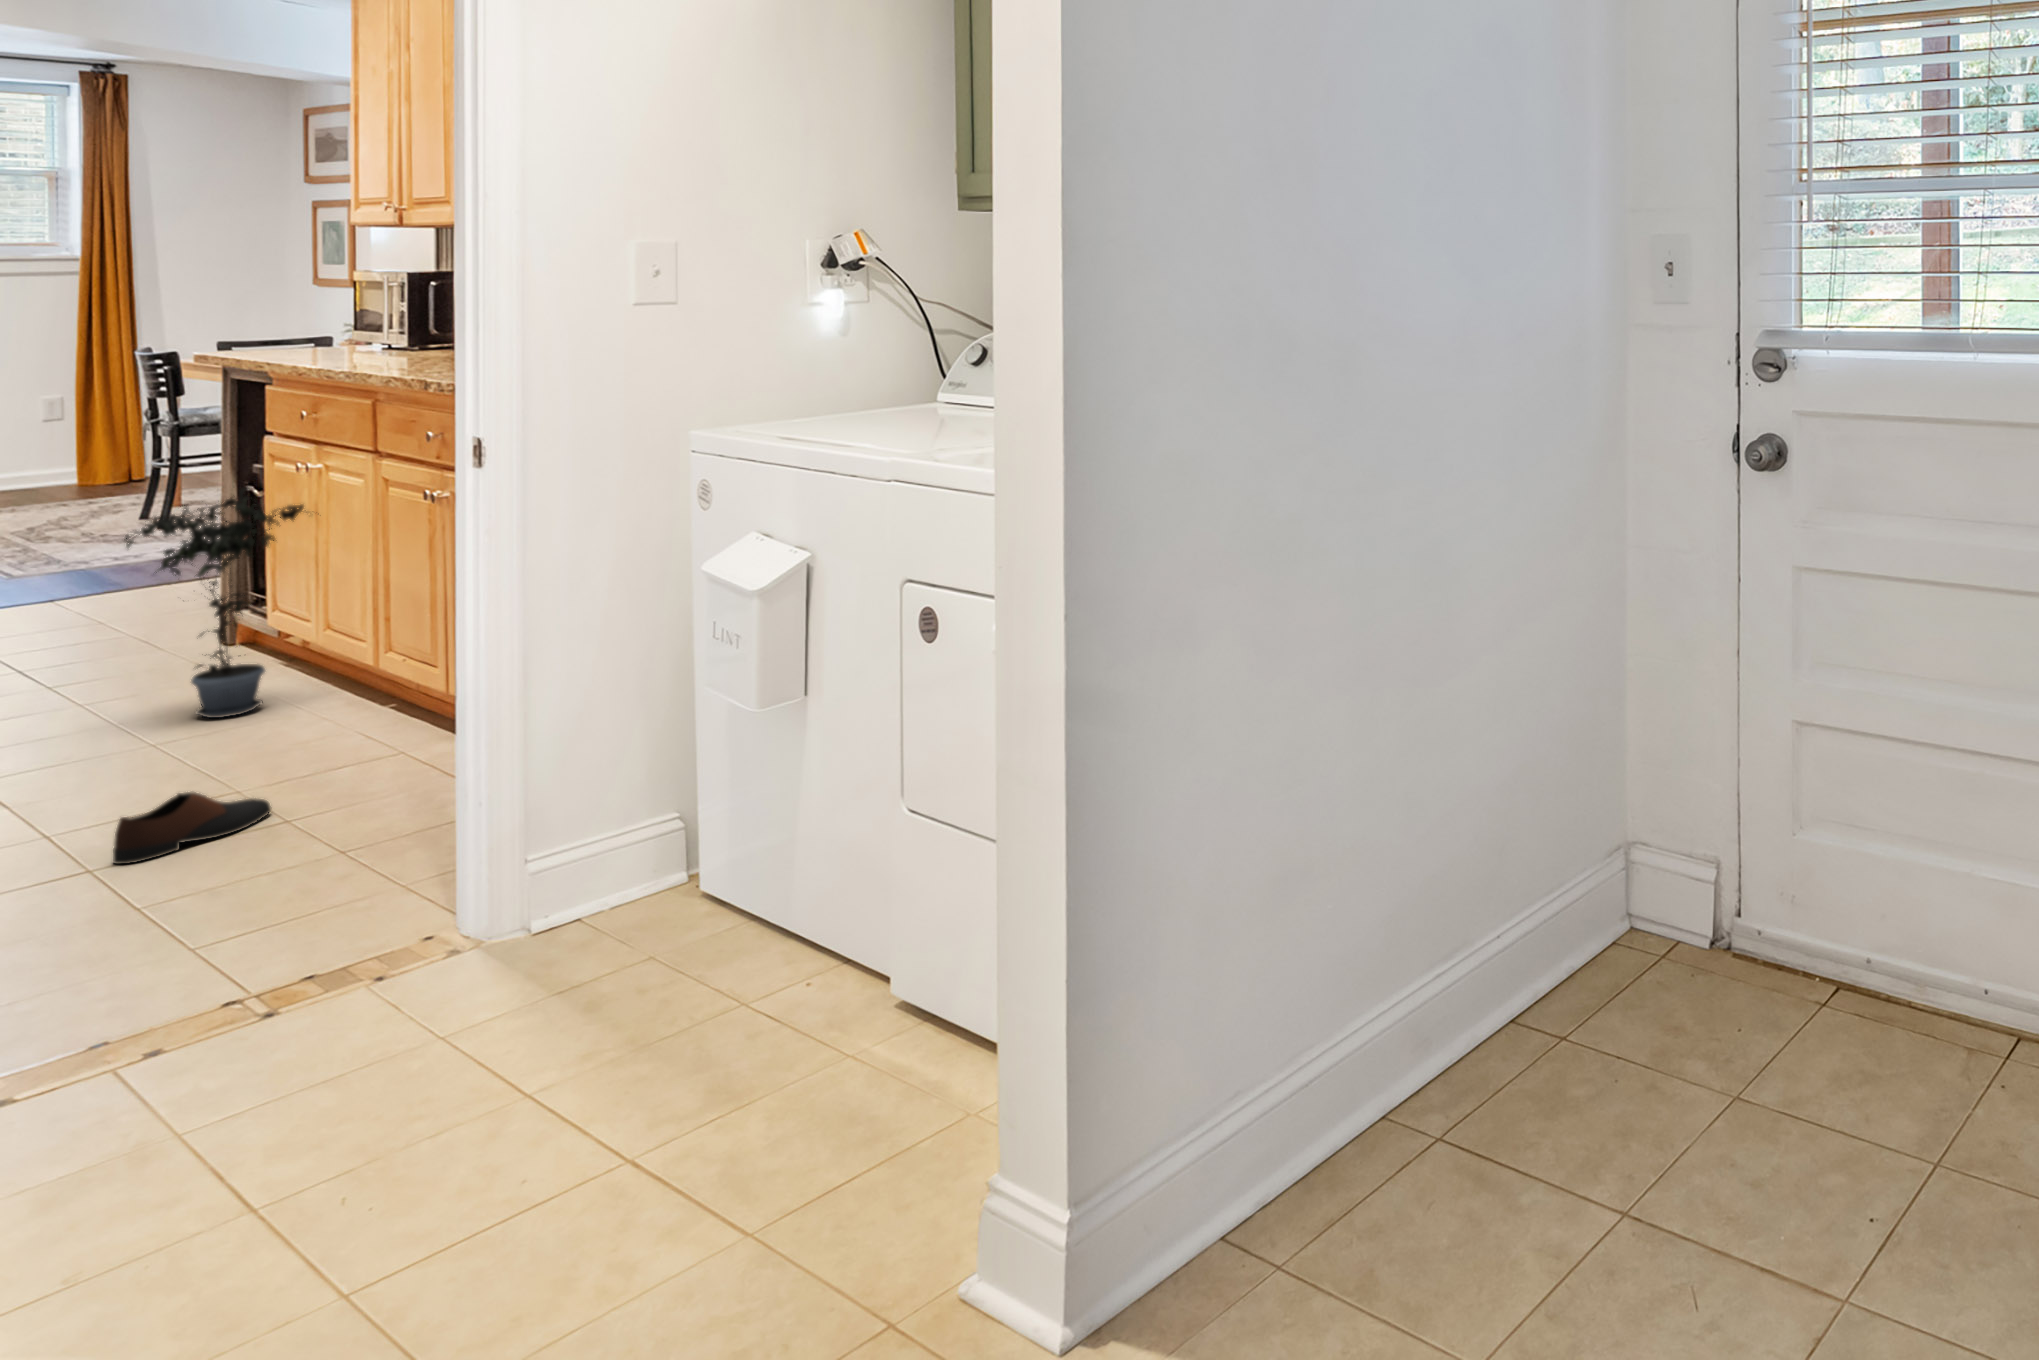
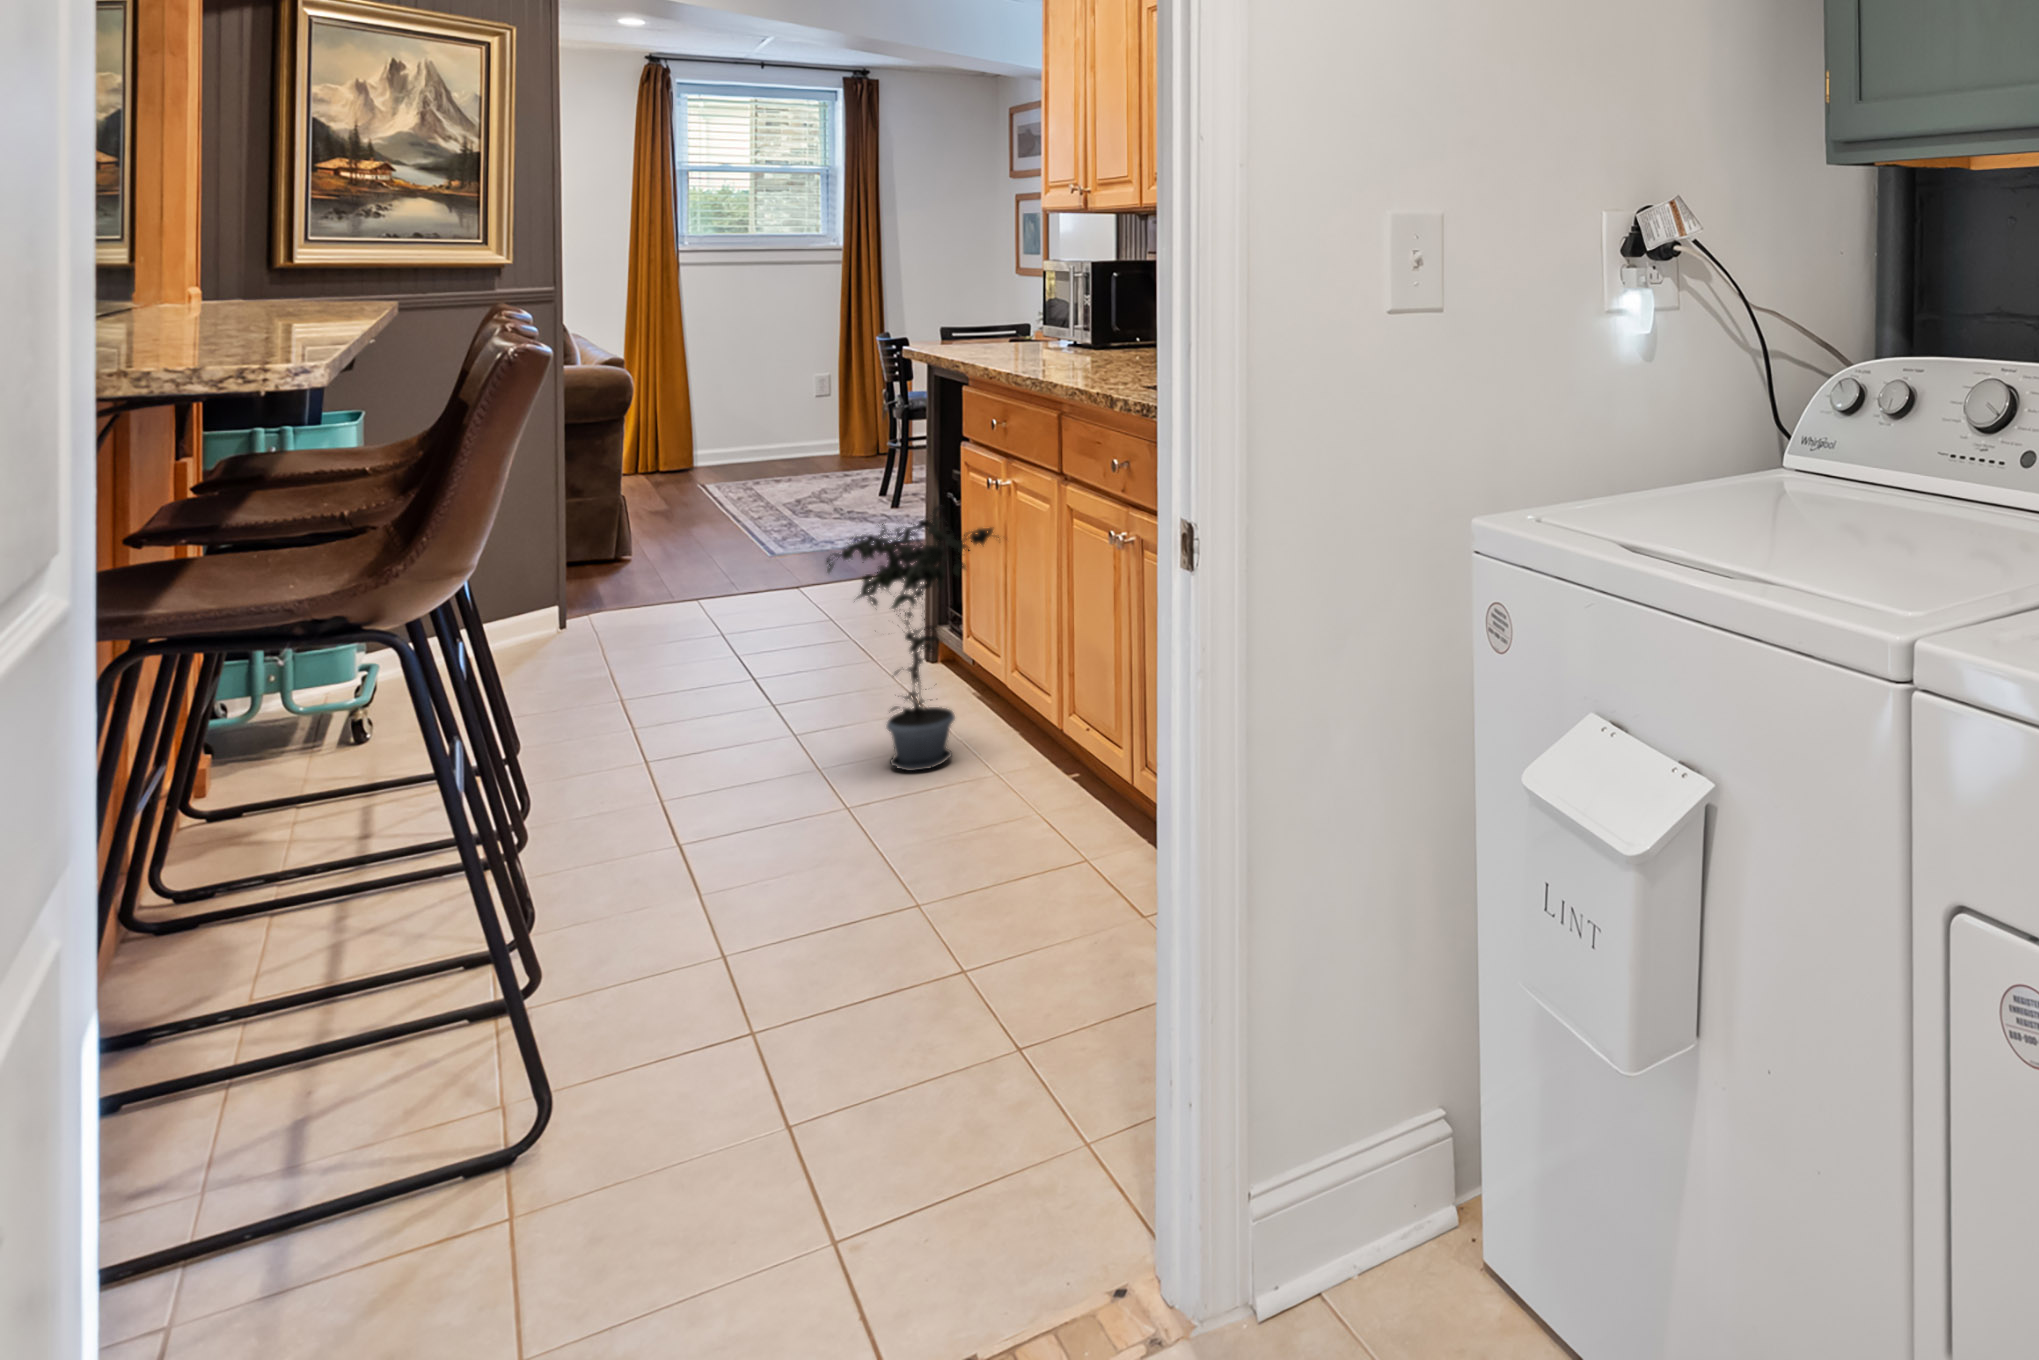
shoe: present [113,792,271,864] -> none [778,921,946,1020]

